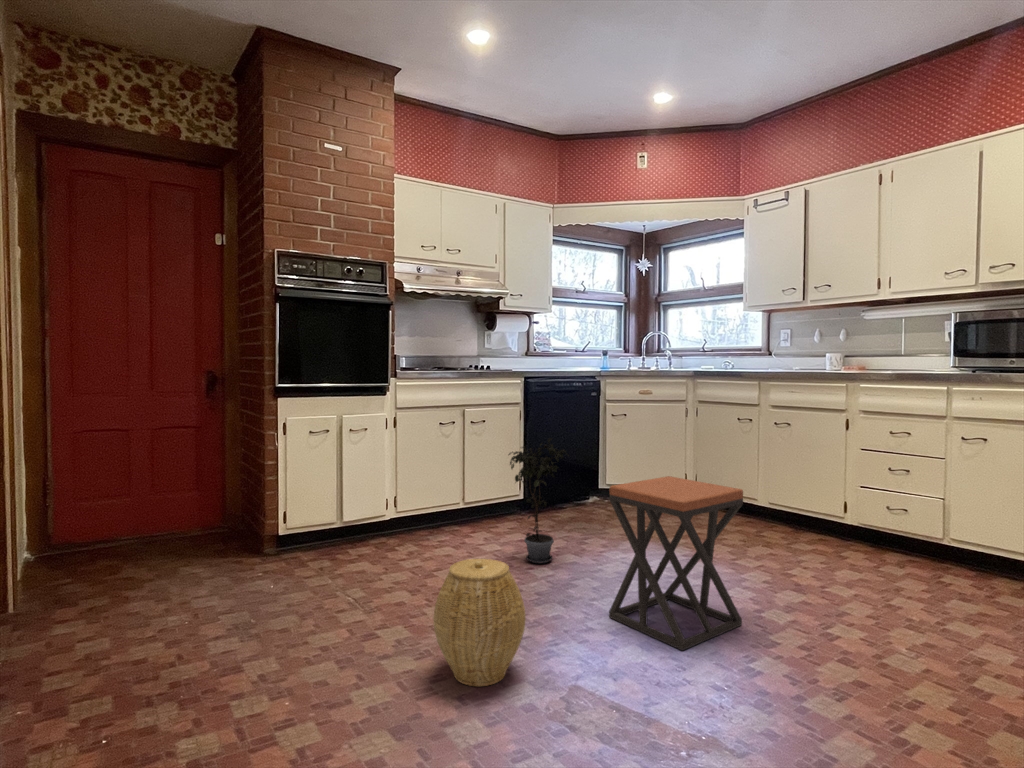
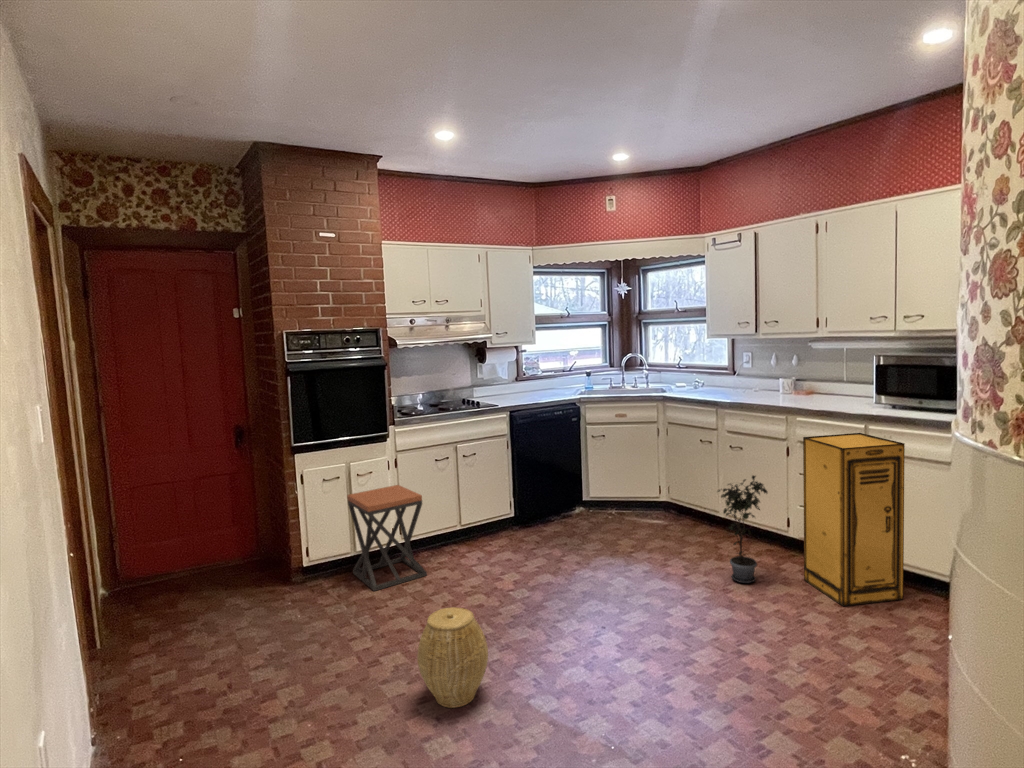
storage cabinet: none [876,395,1006,592] -> present [803,433,905,606]
potted plant: present [509,438,569,564] -> present [718,476,767,583]
stool: present [609,476,743,650] -> present [347,485,427,591]

